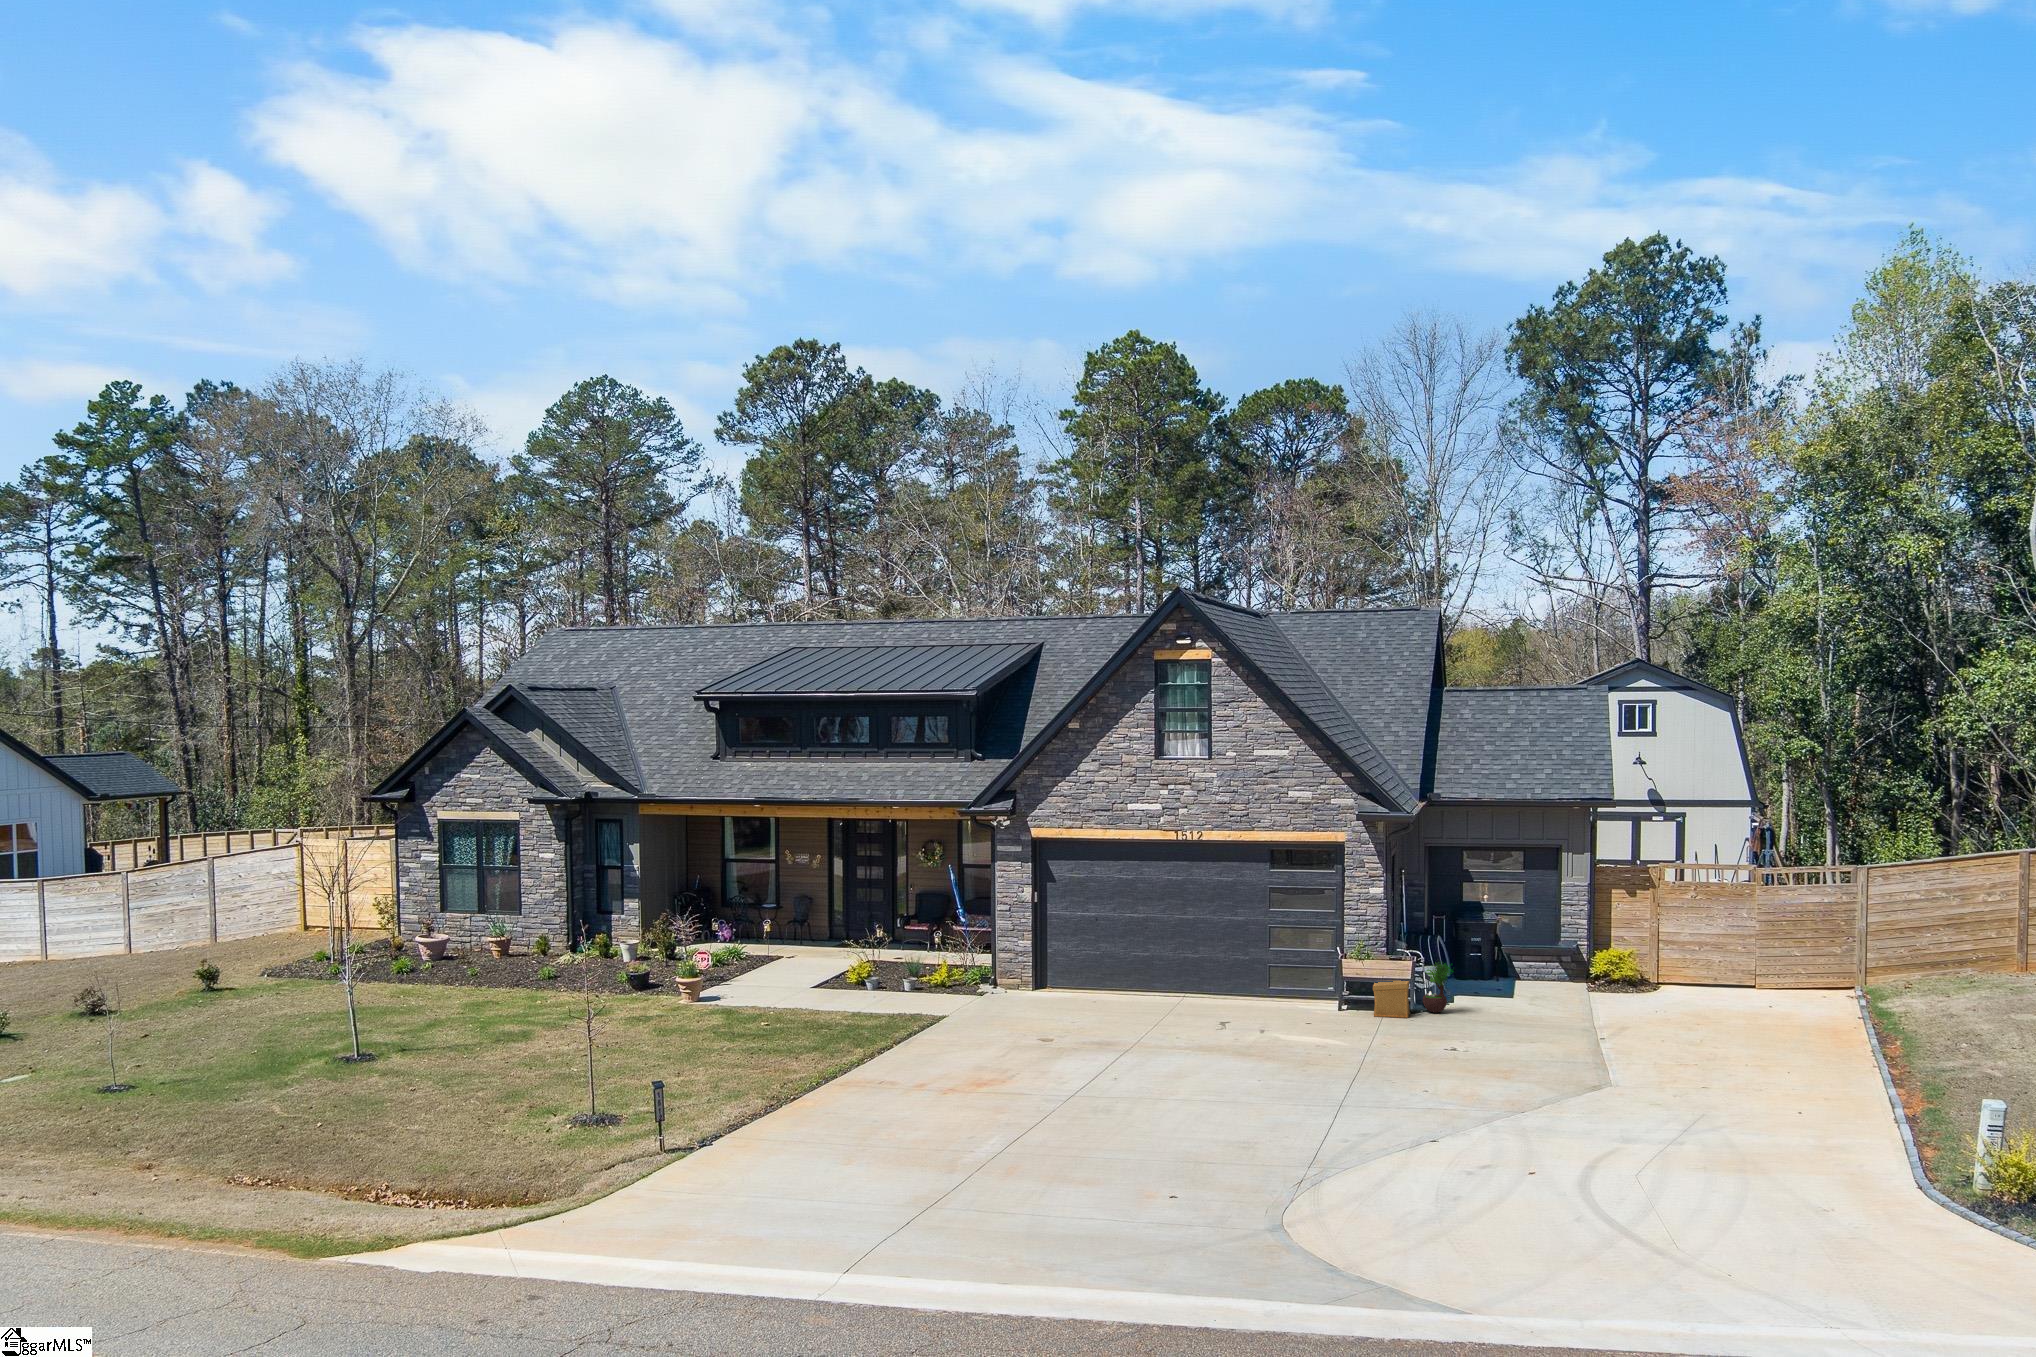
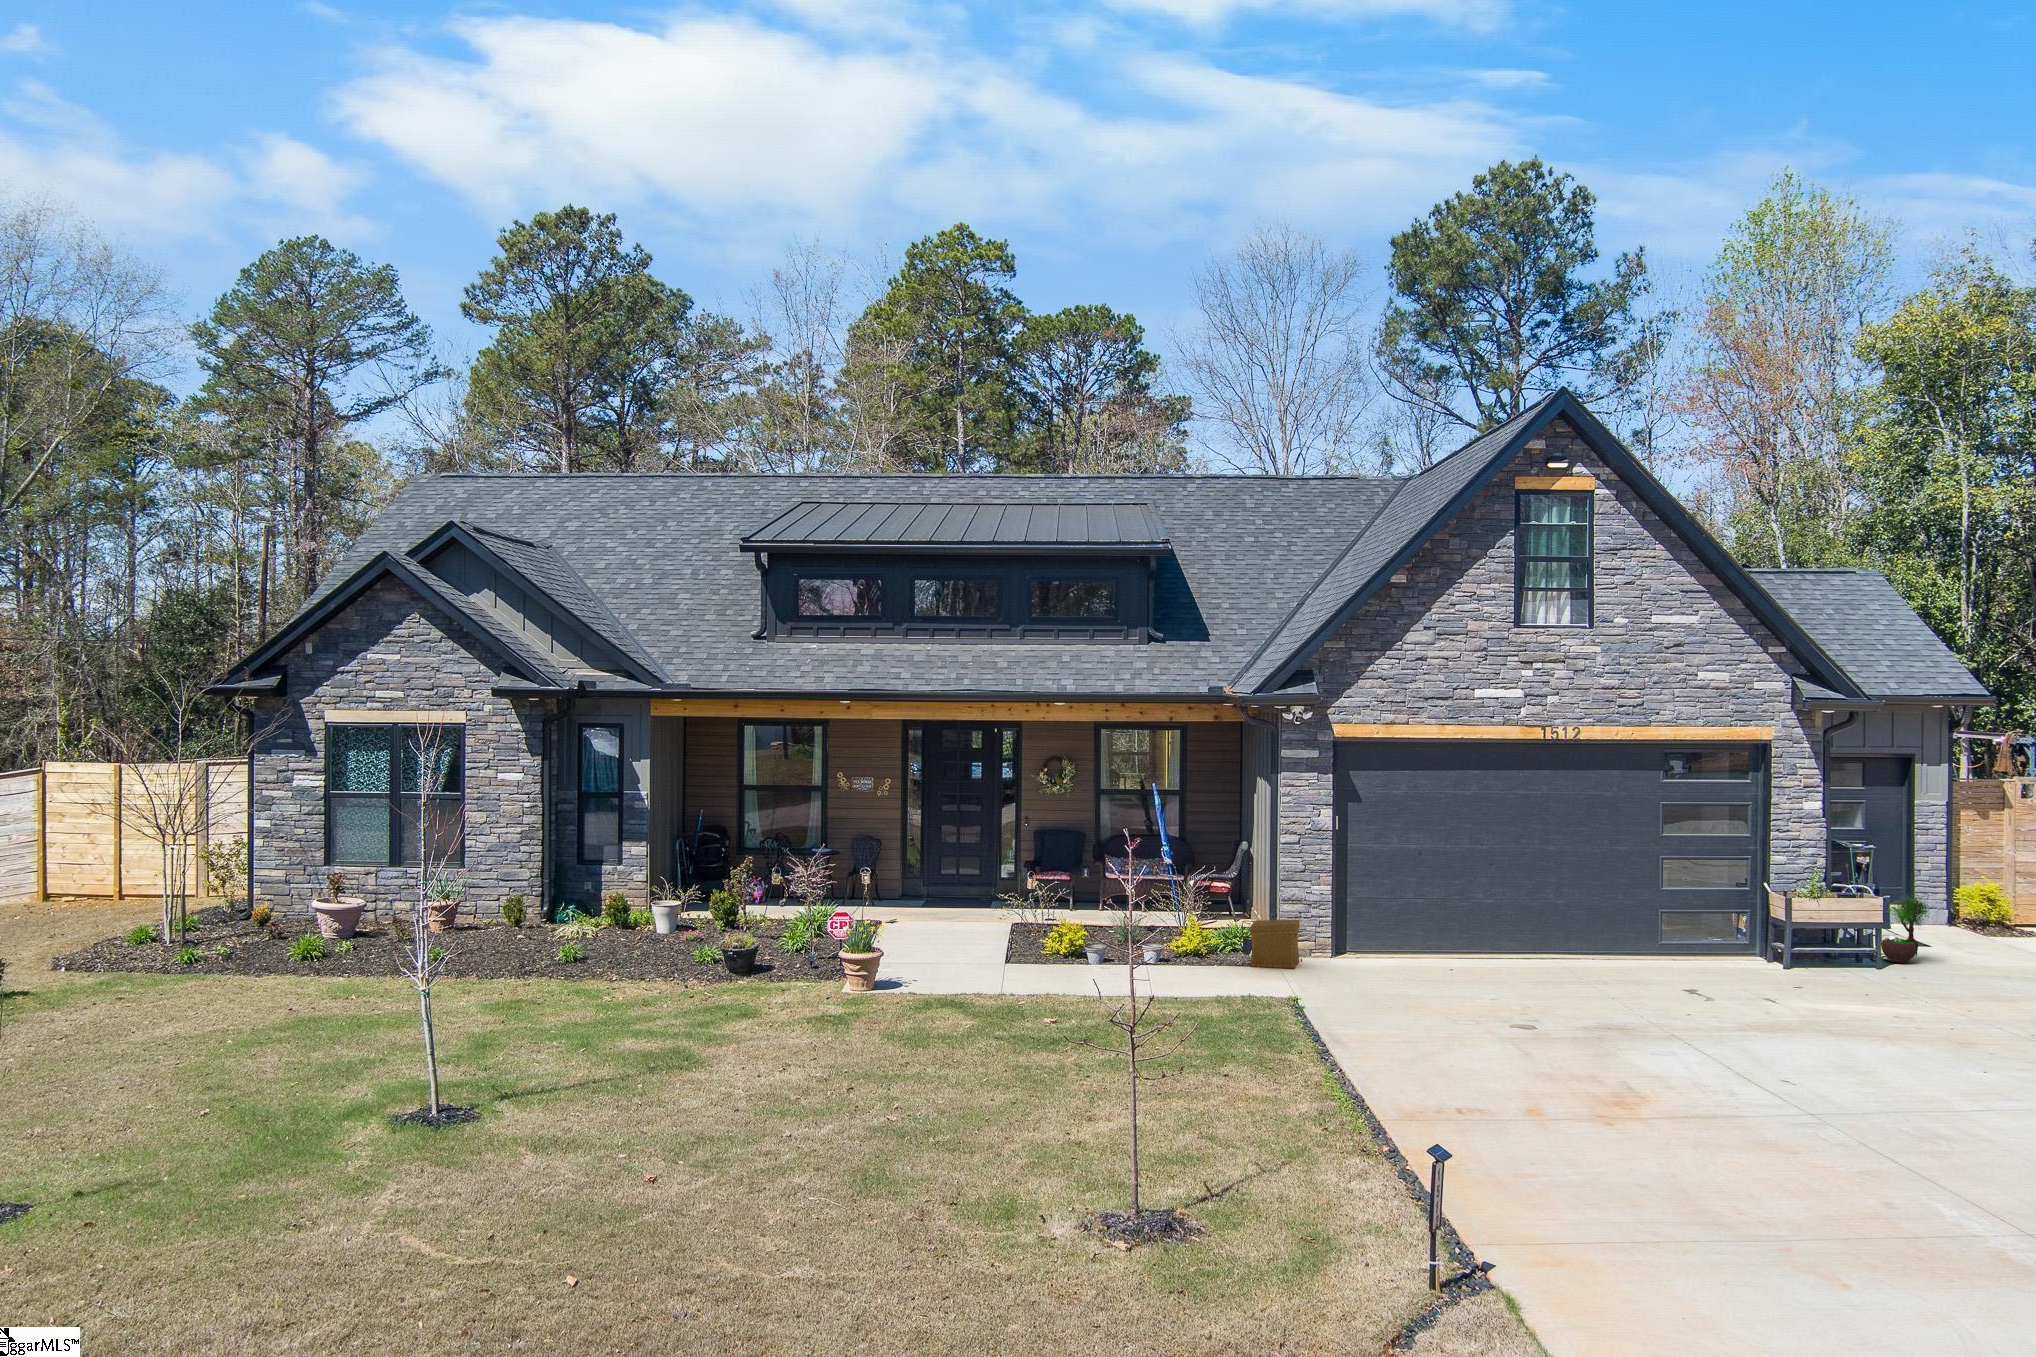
cardboard box: present [1373,980,1410,1018] -> present [1250,920,1300,969]

